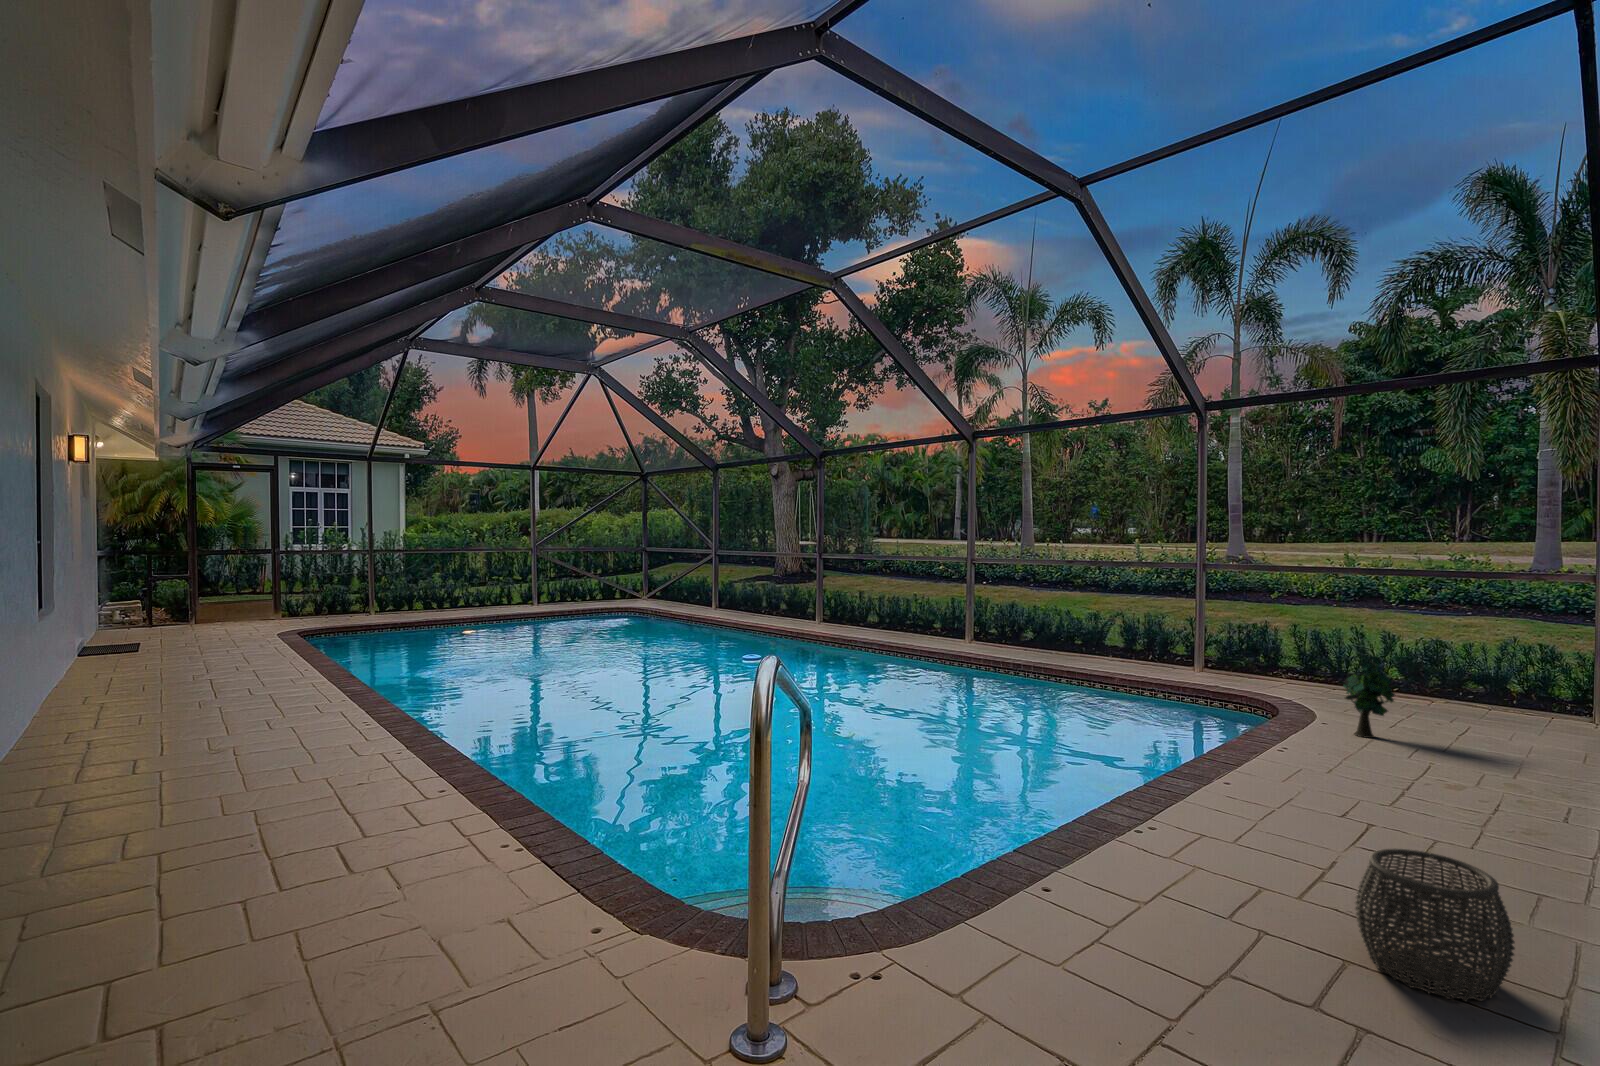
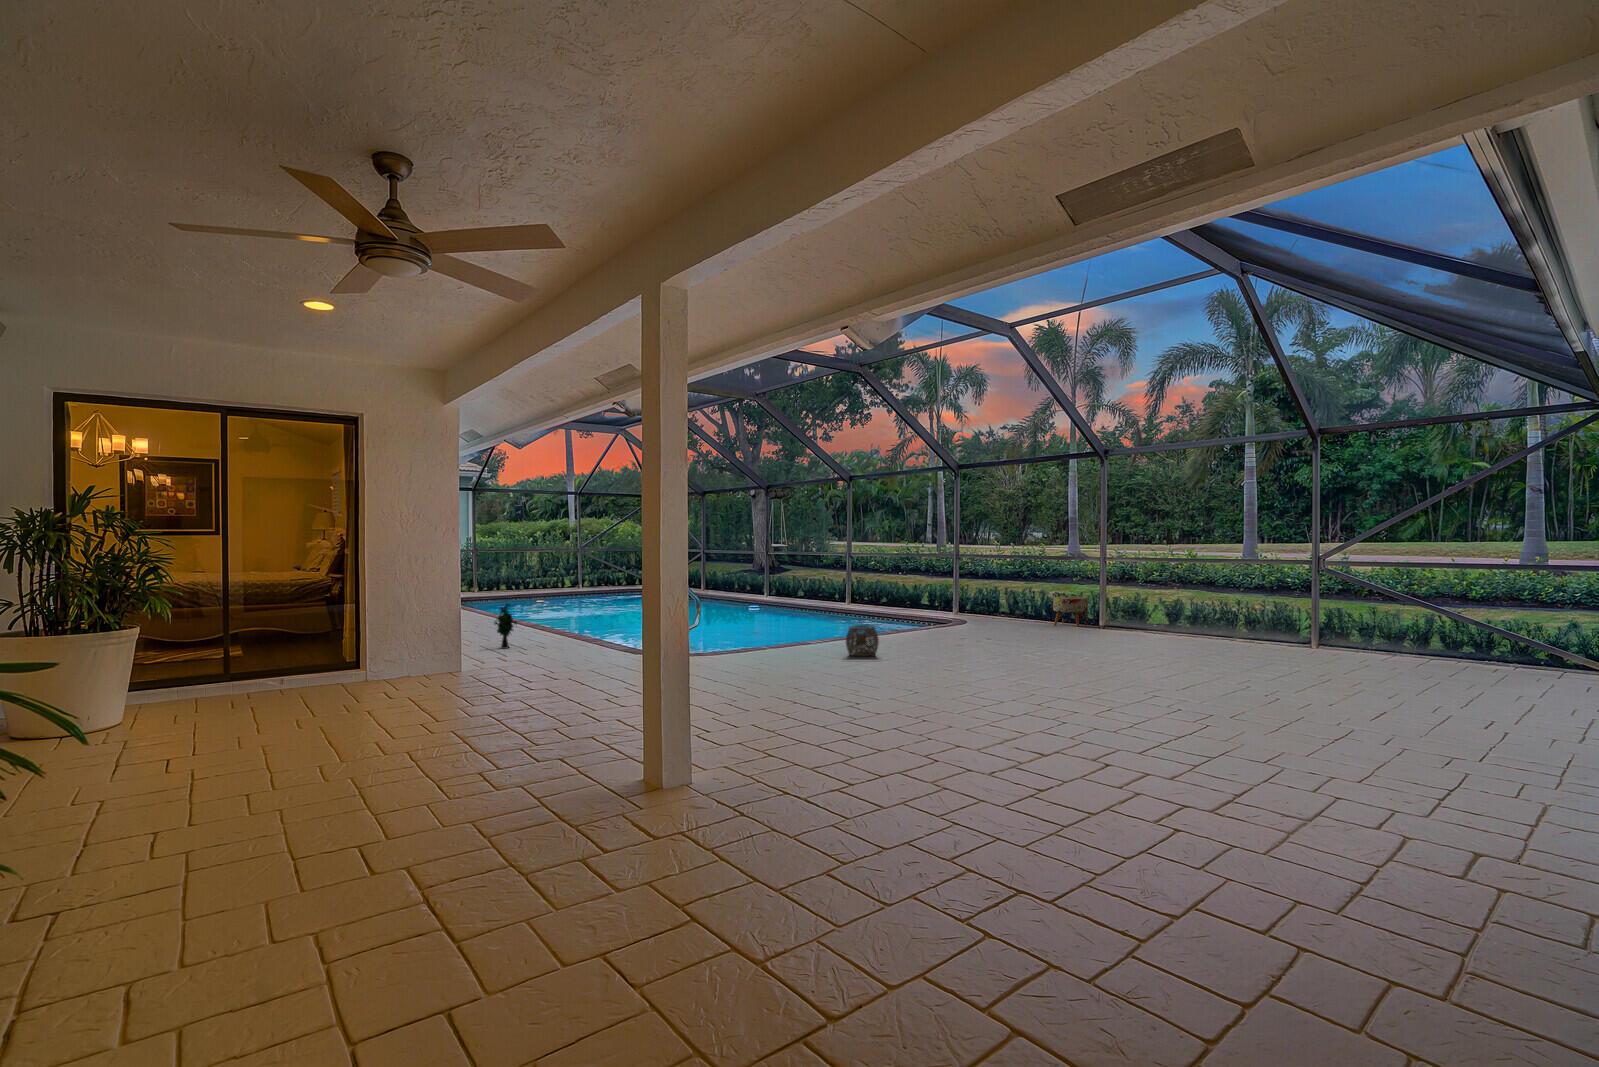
ottoman: none [1429,648,1516,715] -> present [1053,596,1088,627]
decorative plant: present [1339,657,1396,738] -> present [494,604,517,649]

